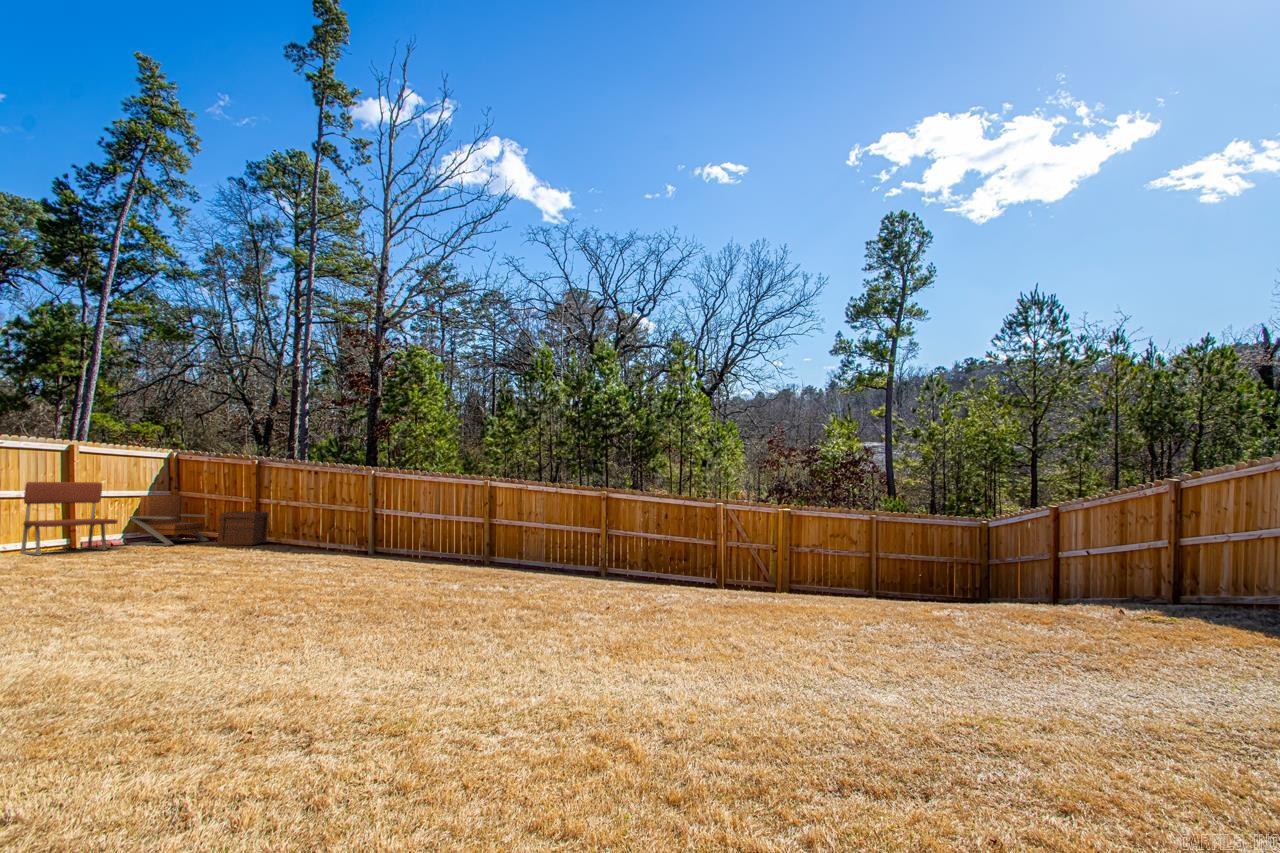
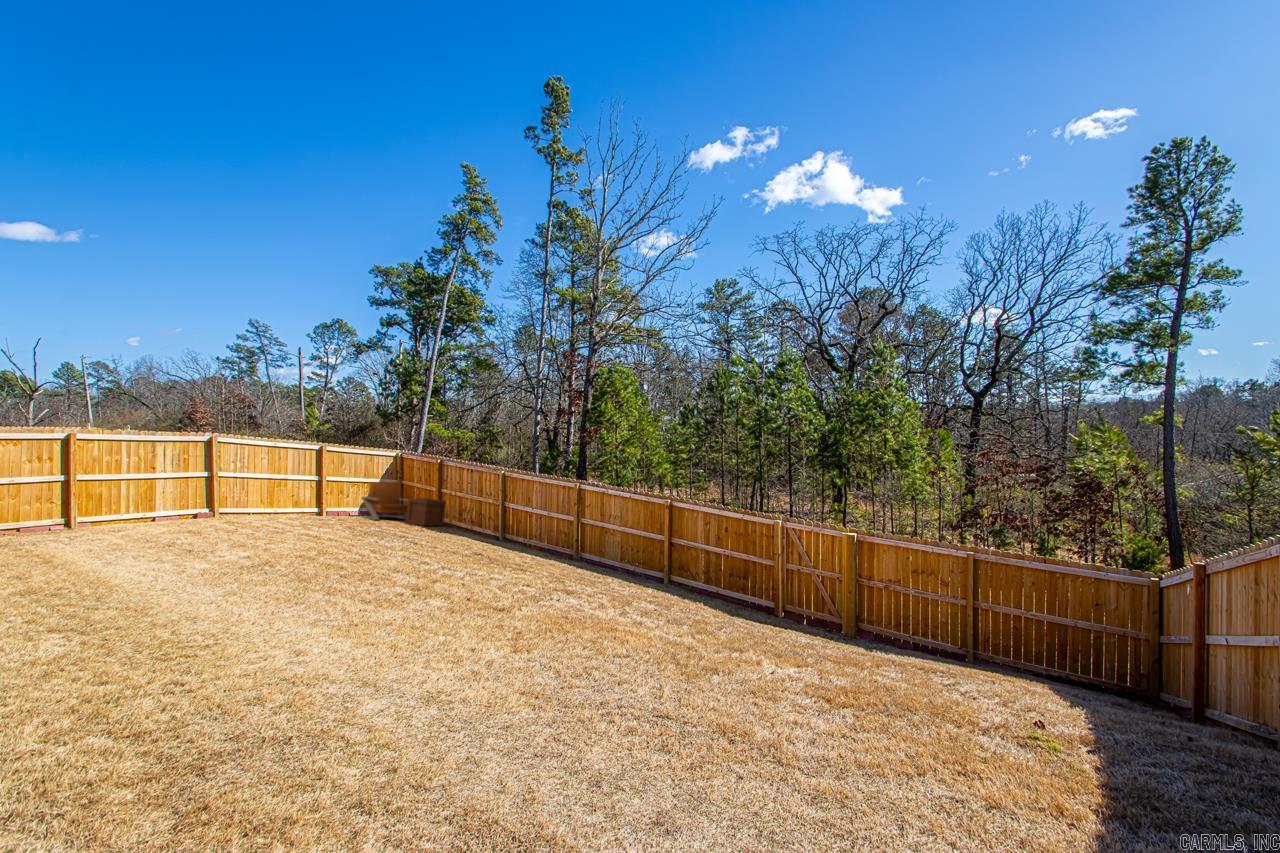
bench: present [20,482,117,556] -> none [285,467,337,518]

